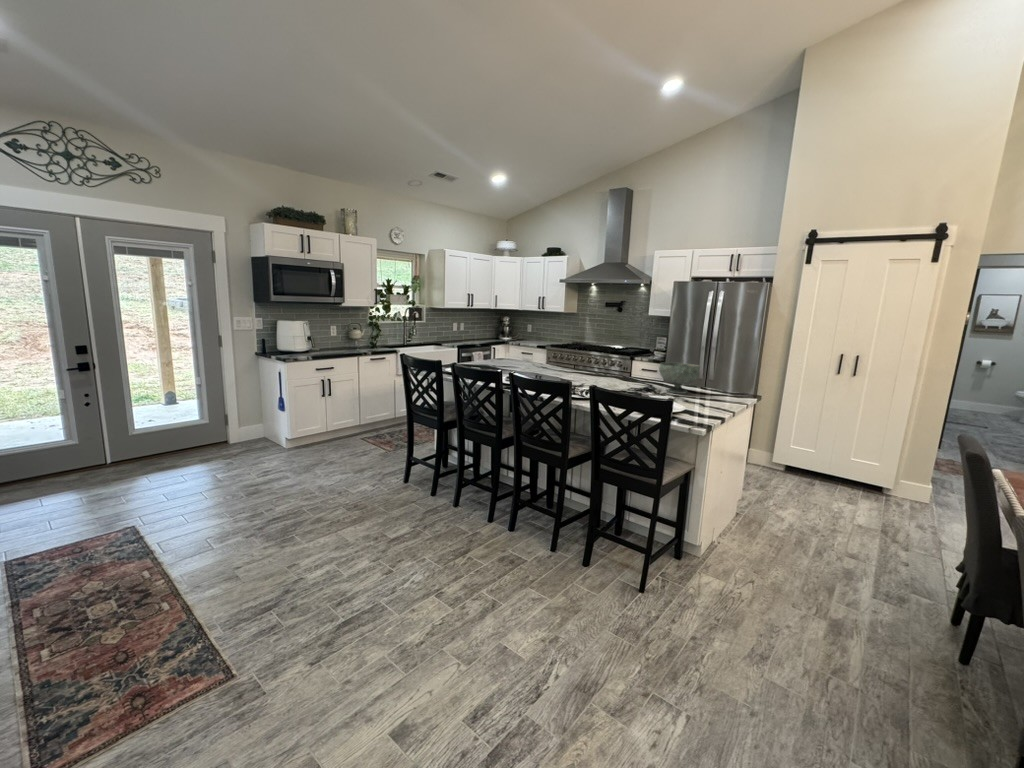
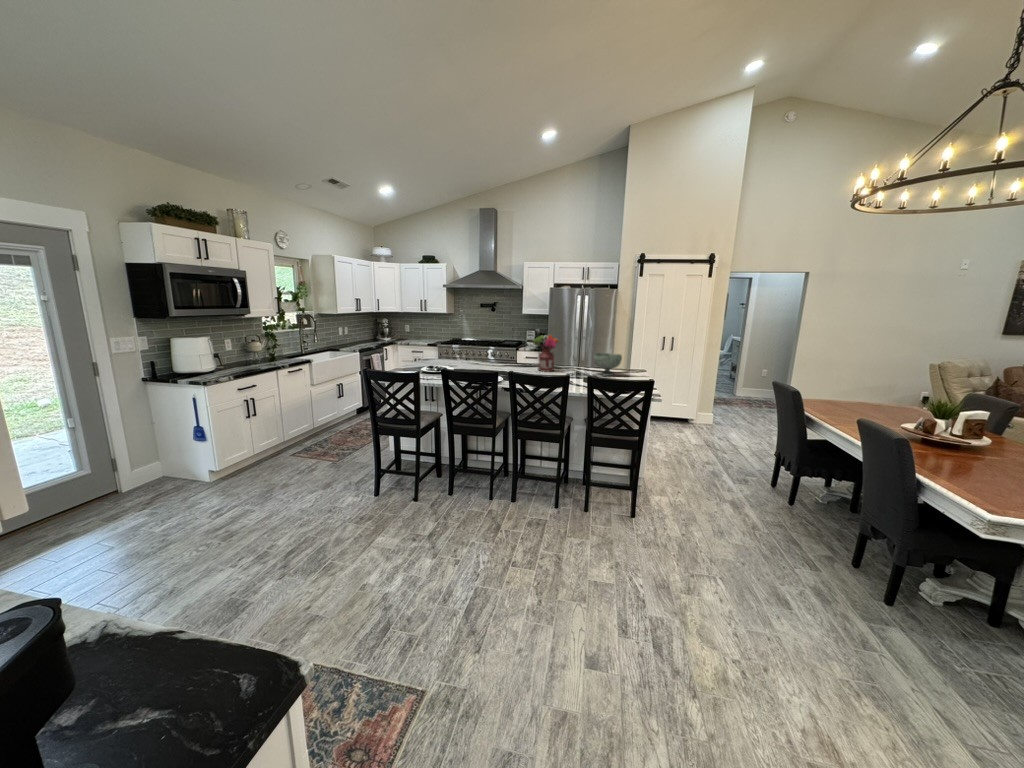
flower arrangement: none [587,334,621,381] -> present [534,335,558,372]

